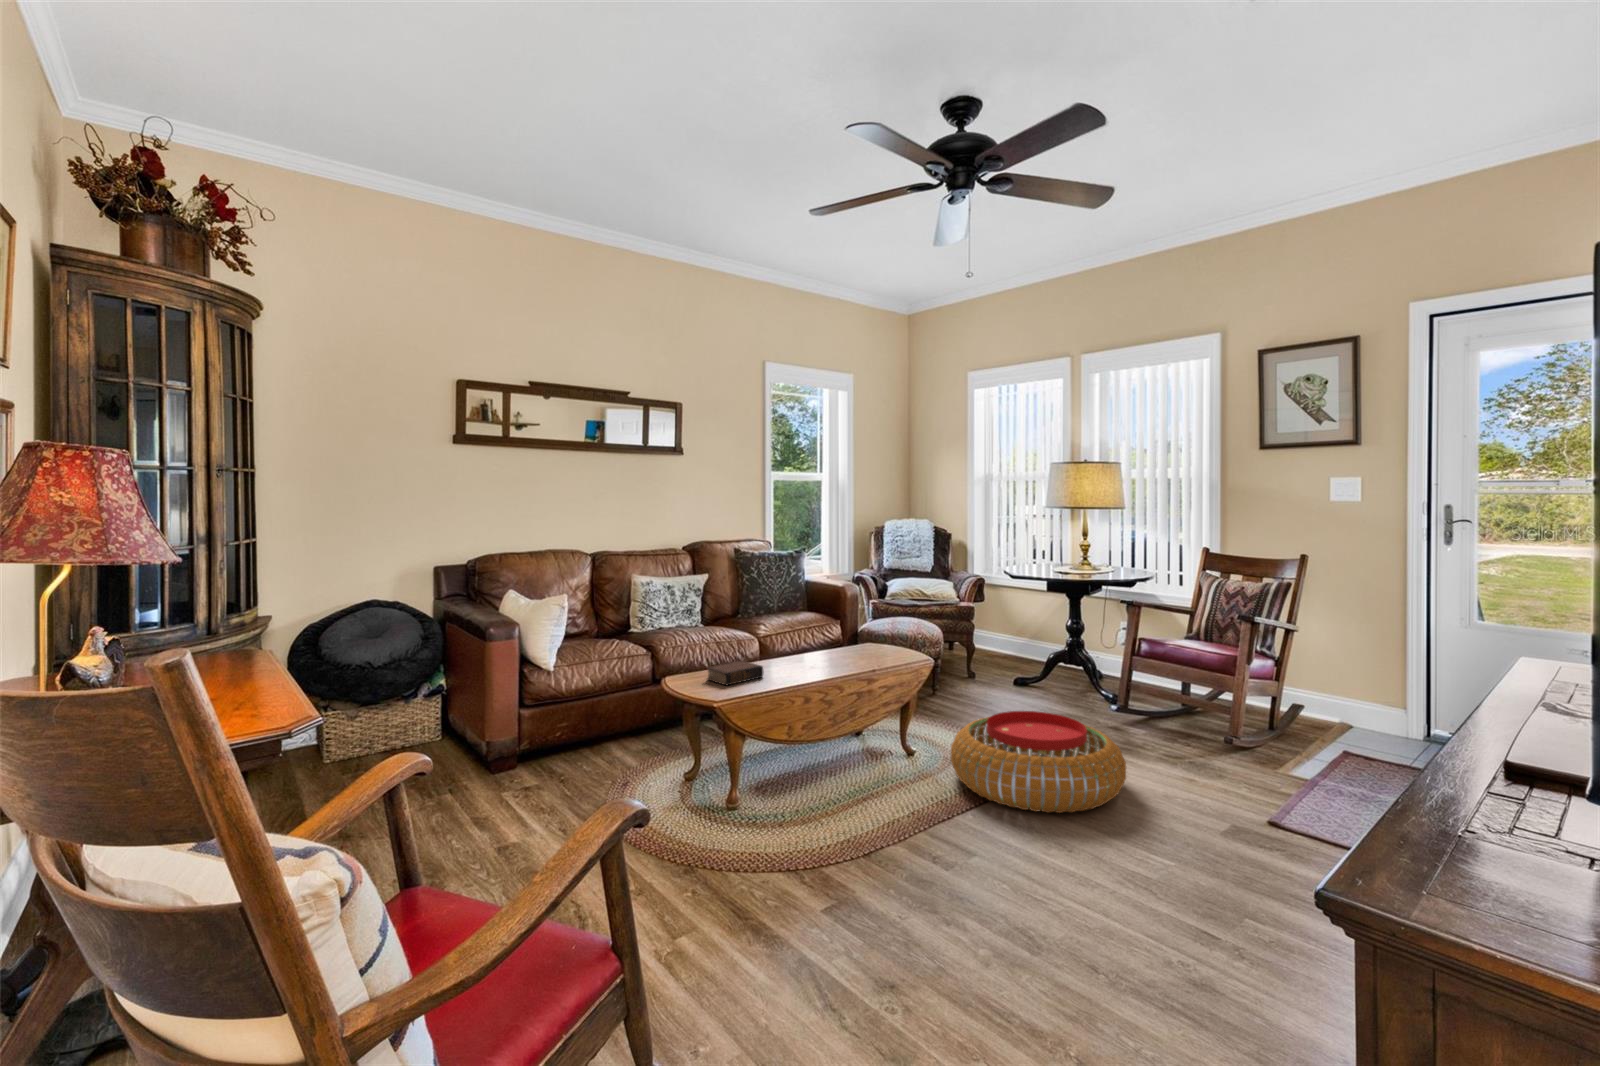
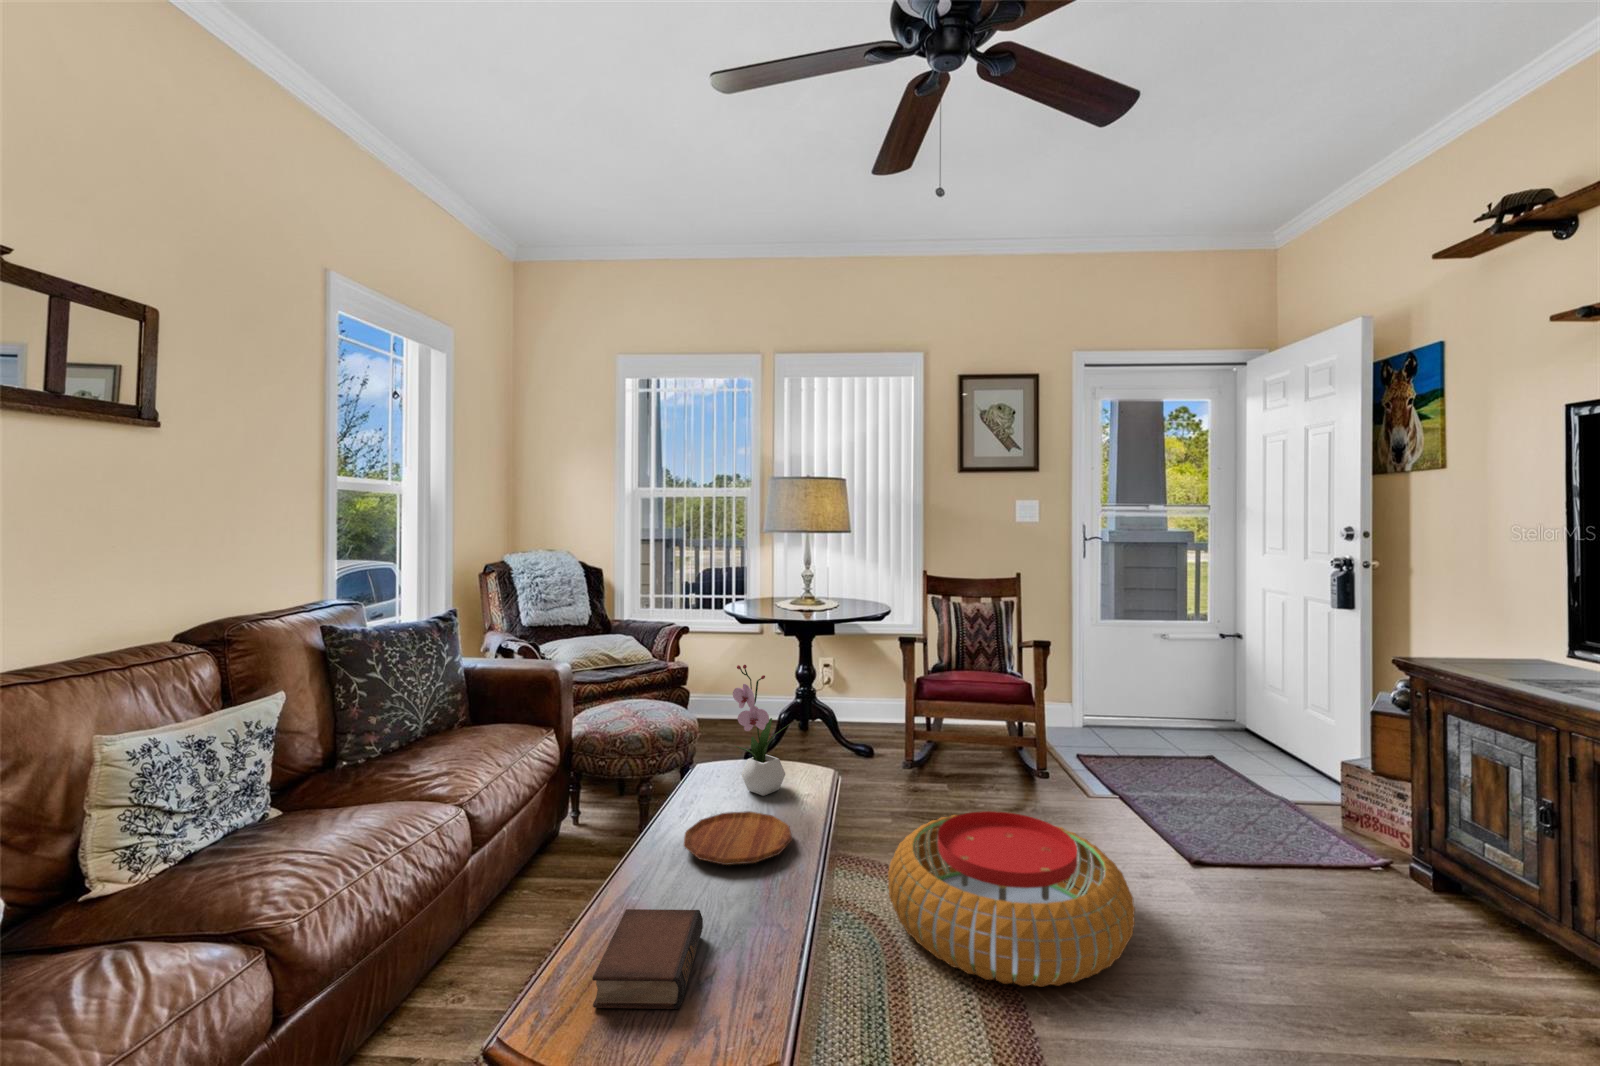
flower arrangement: none [862,580,893,656] -> present [733,665,790,796]
tray: none [797,652,854,668] -> present [684,811,792,865]

